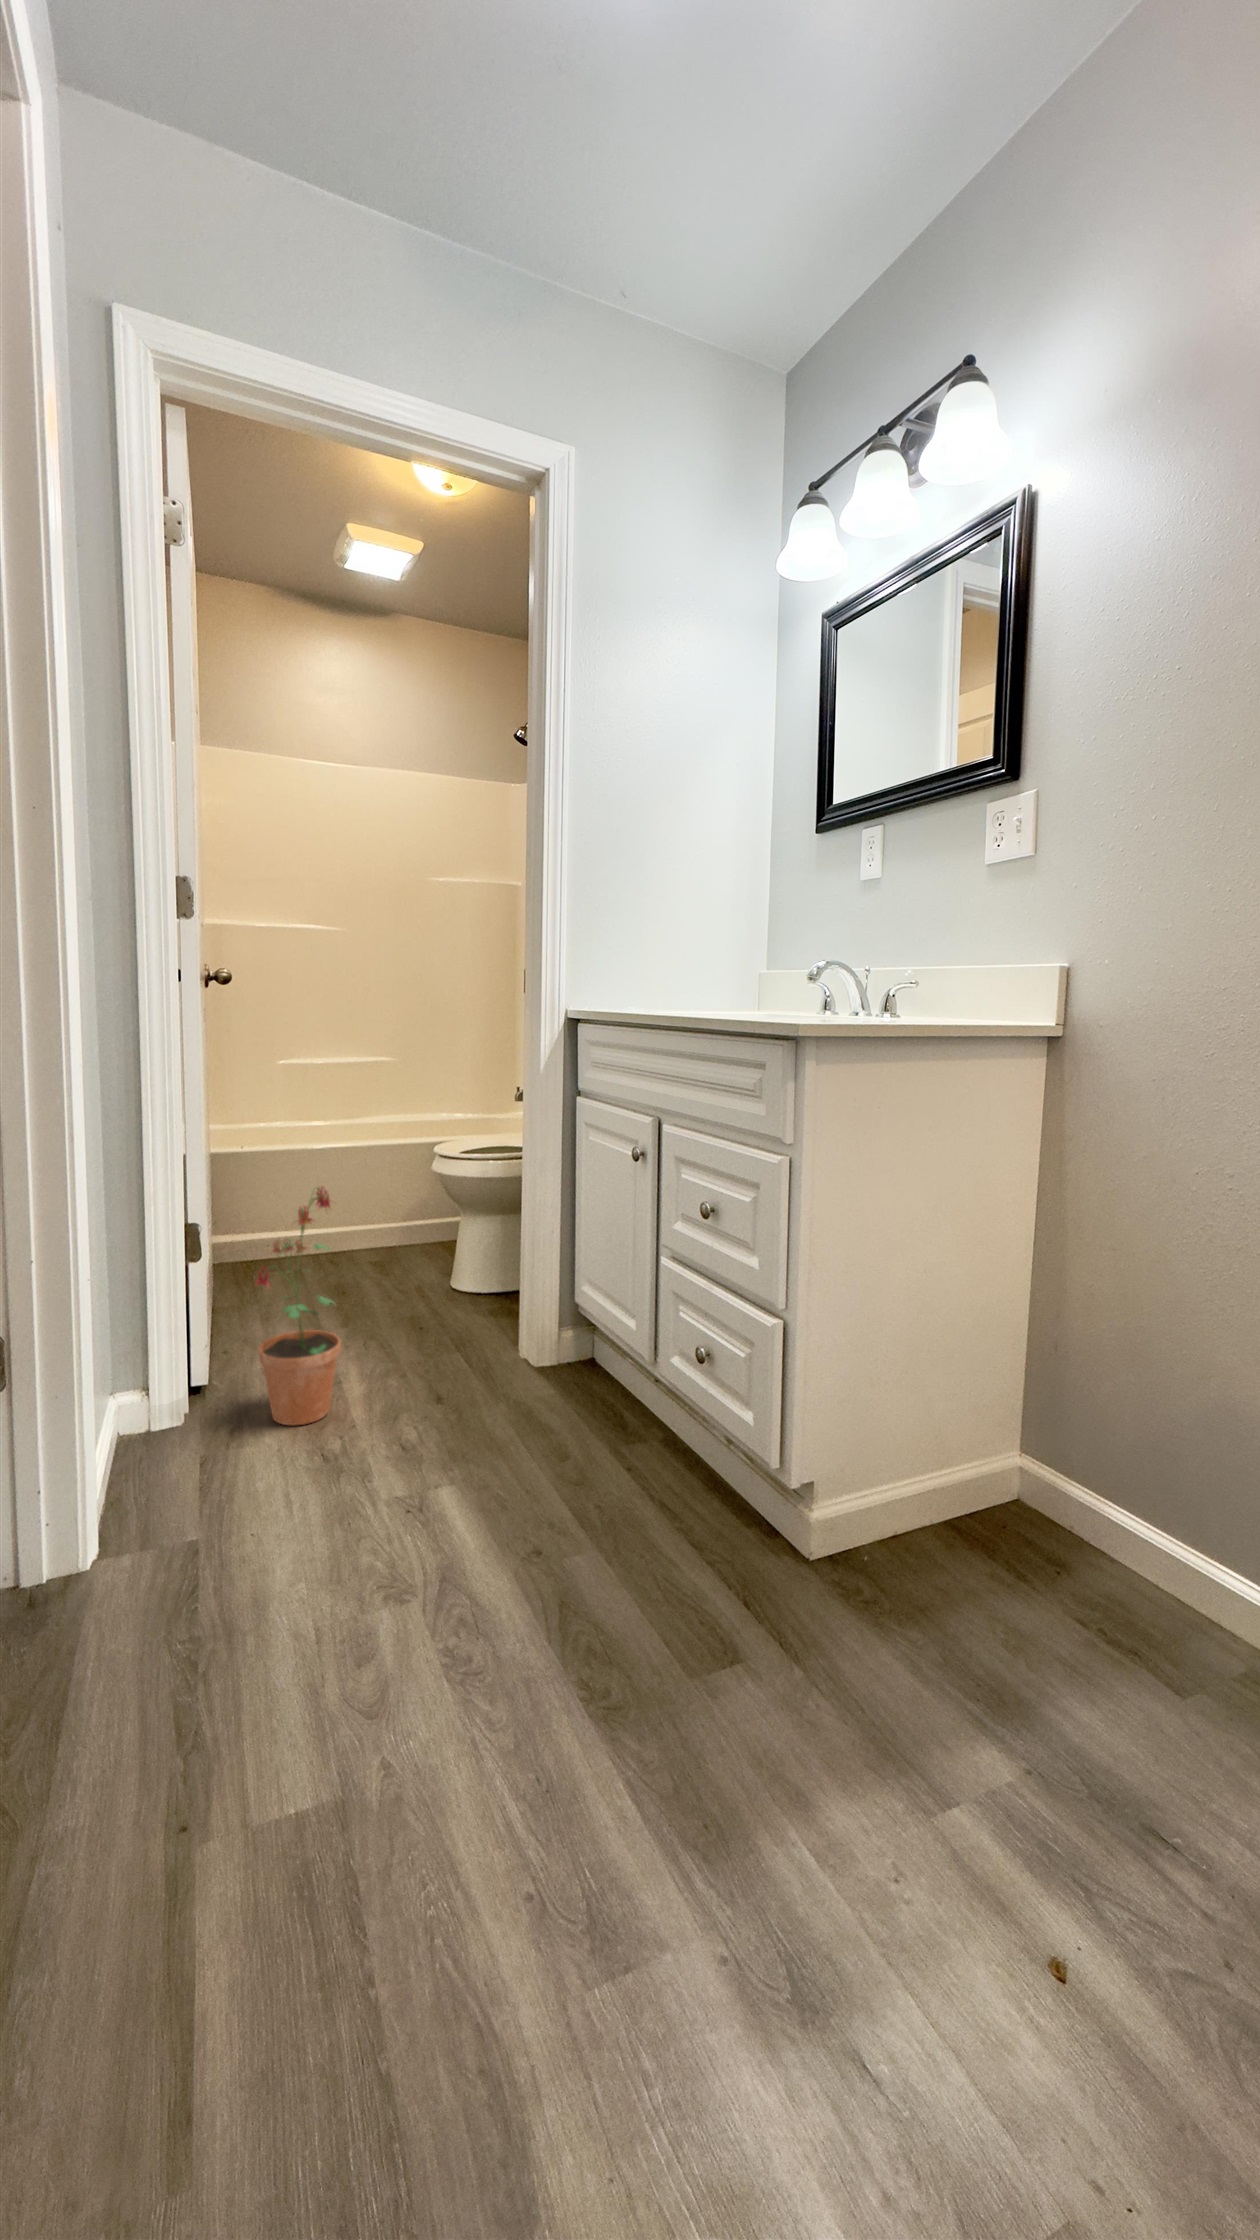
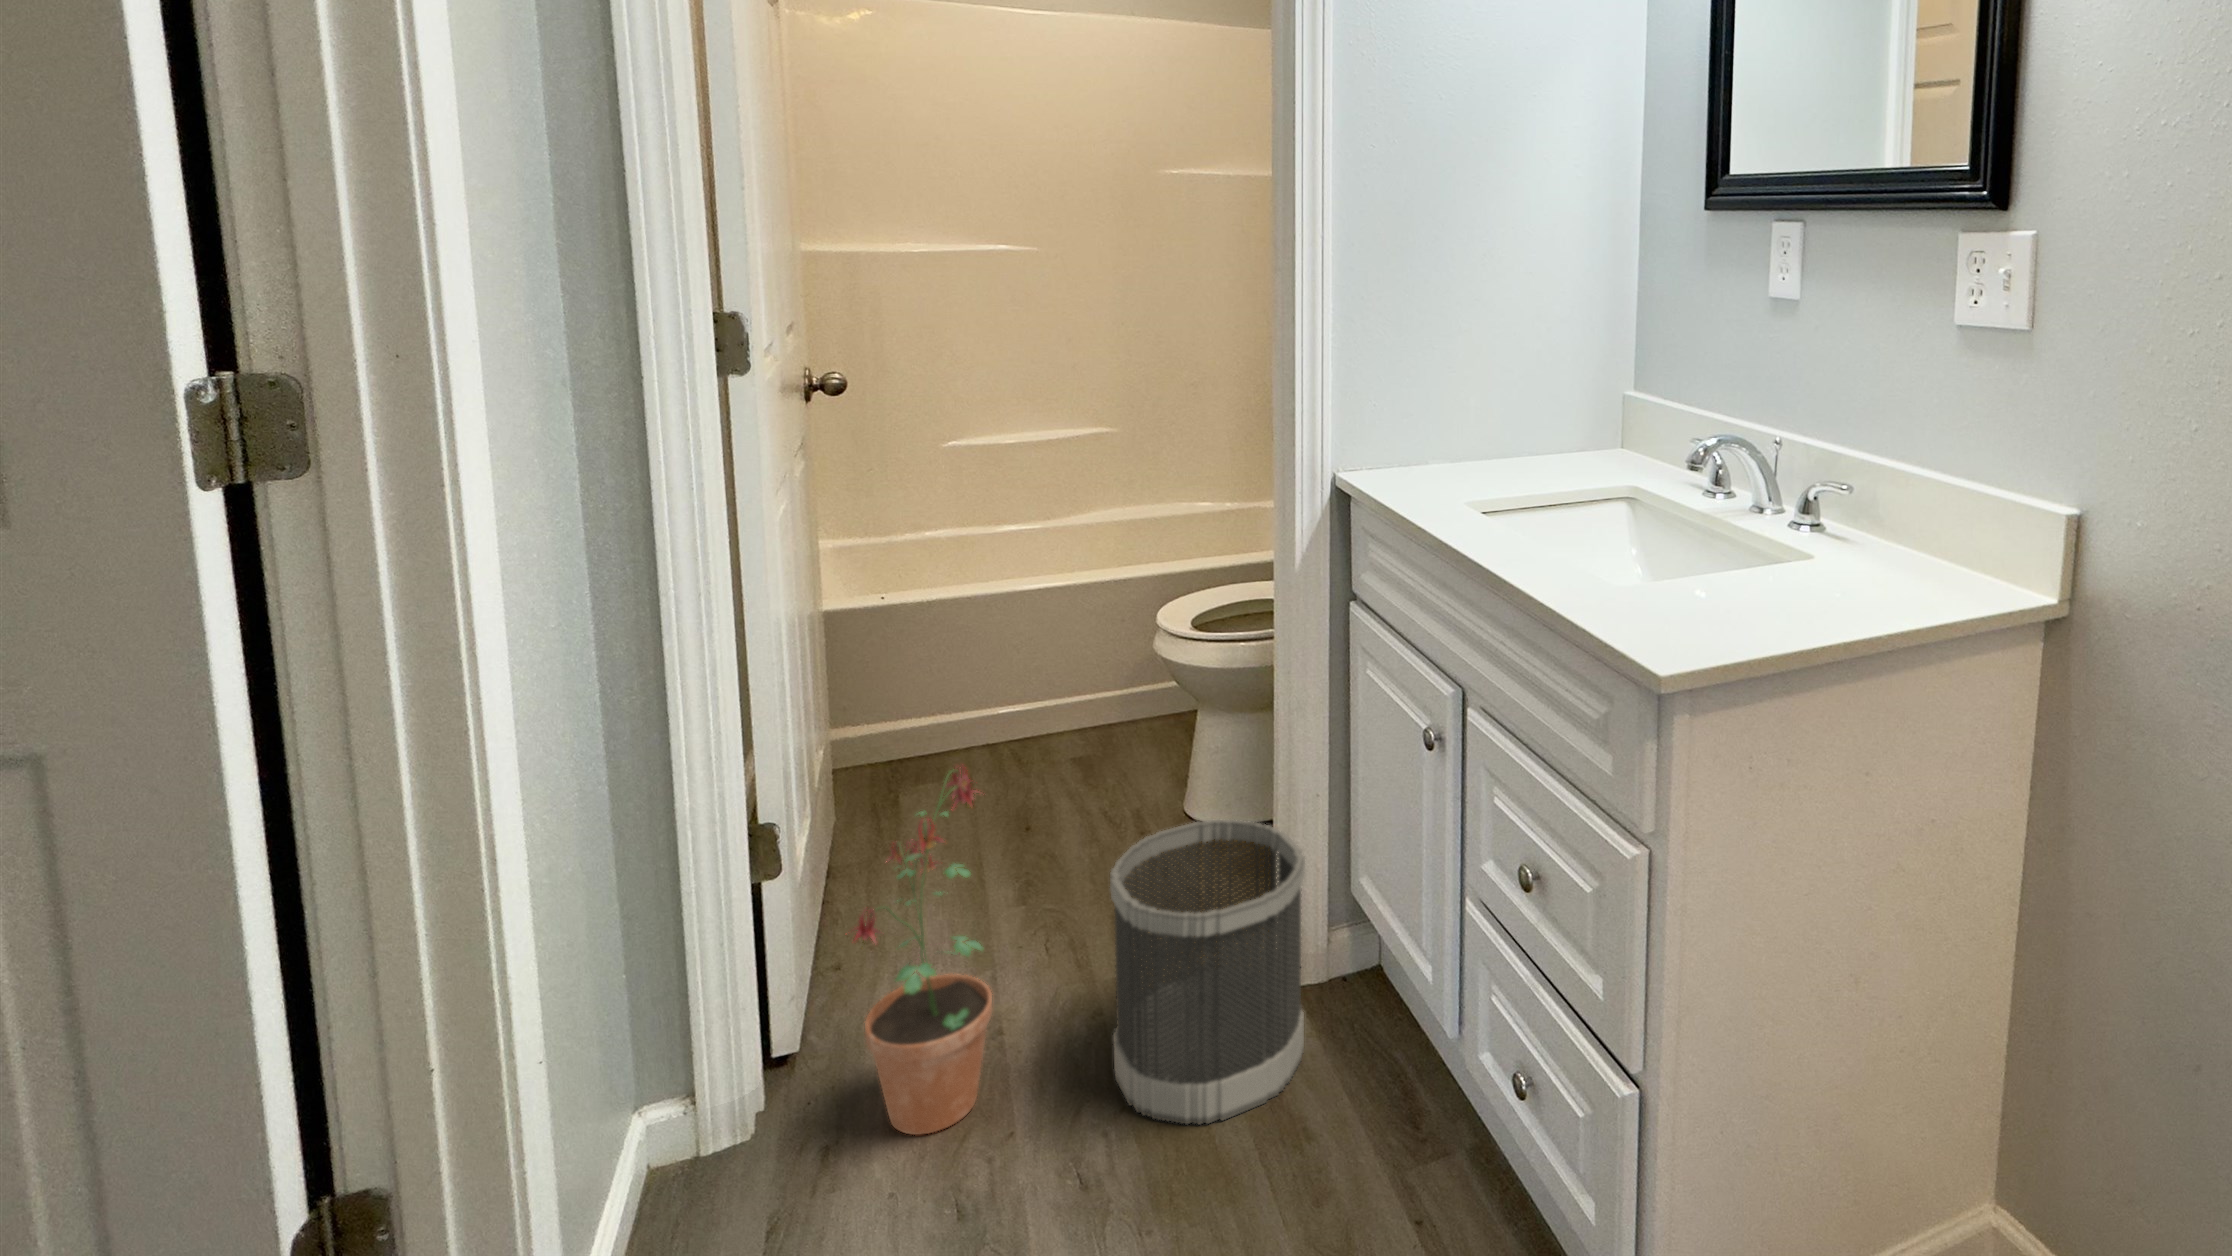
wastebasket: none [419,1241,548,1425] -> present [1110,820,1305,1124]

